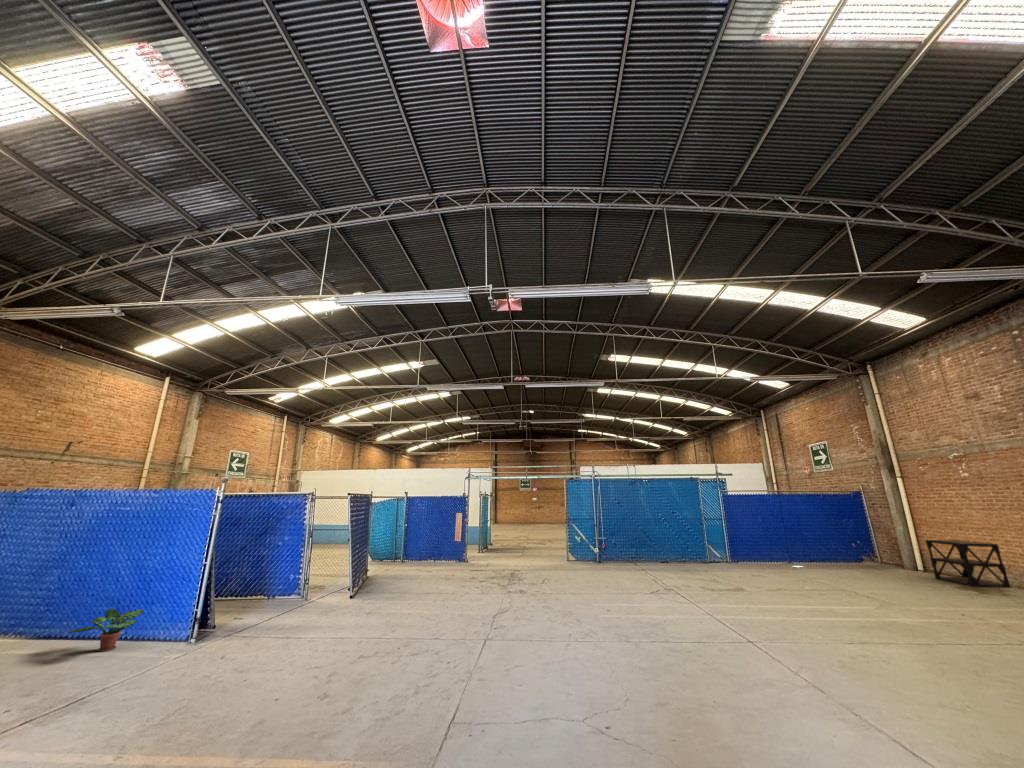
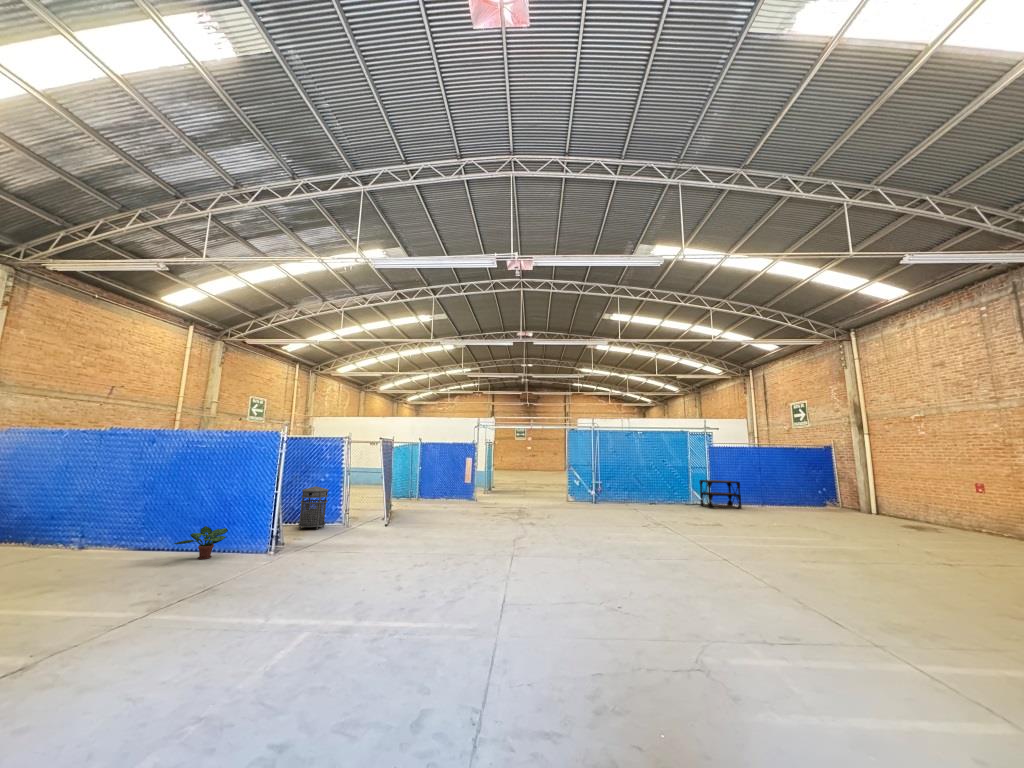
shelving unit: present [926,540,1011,588] -> present [699,480,742,509]
trash can: none [247,552,286,605] -> present [298,486,329,530]

